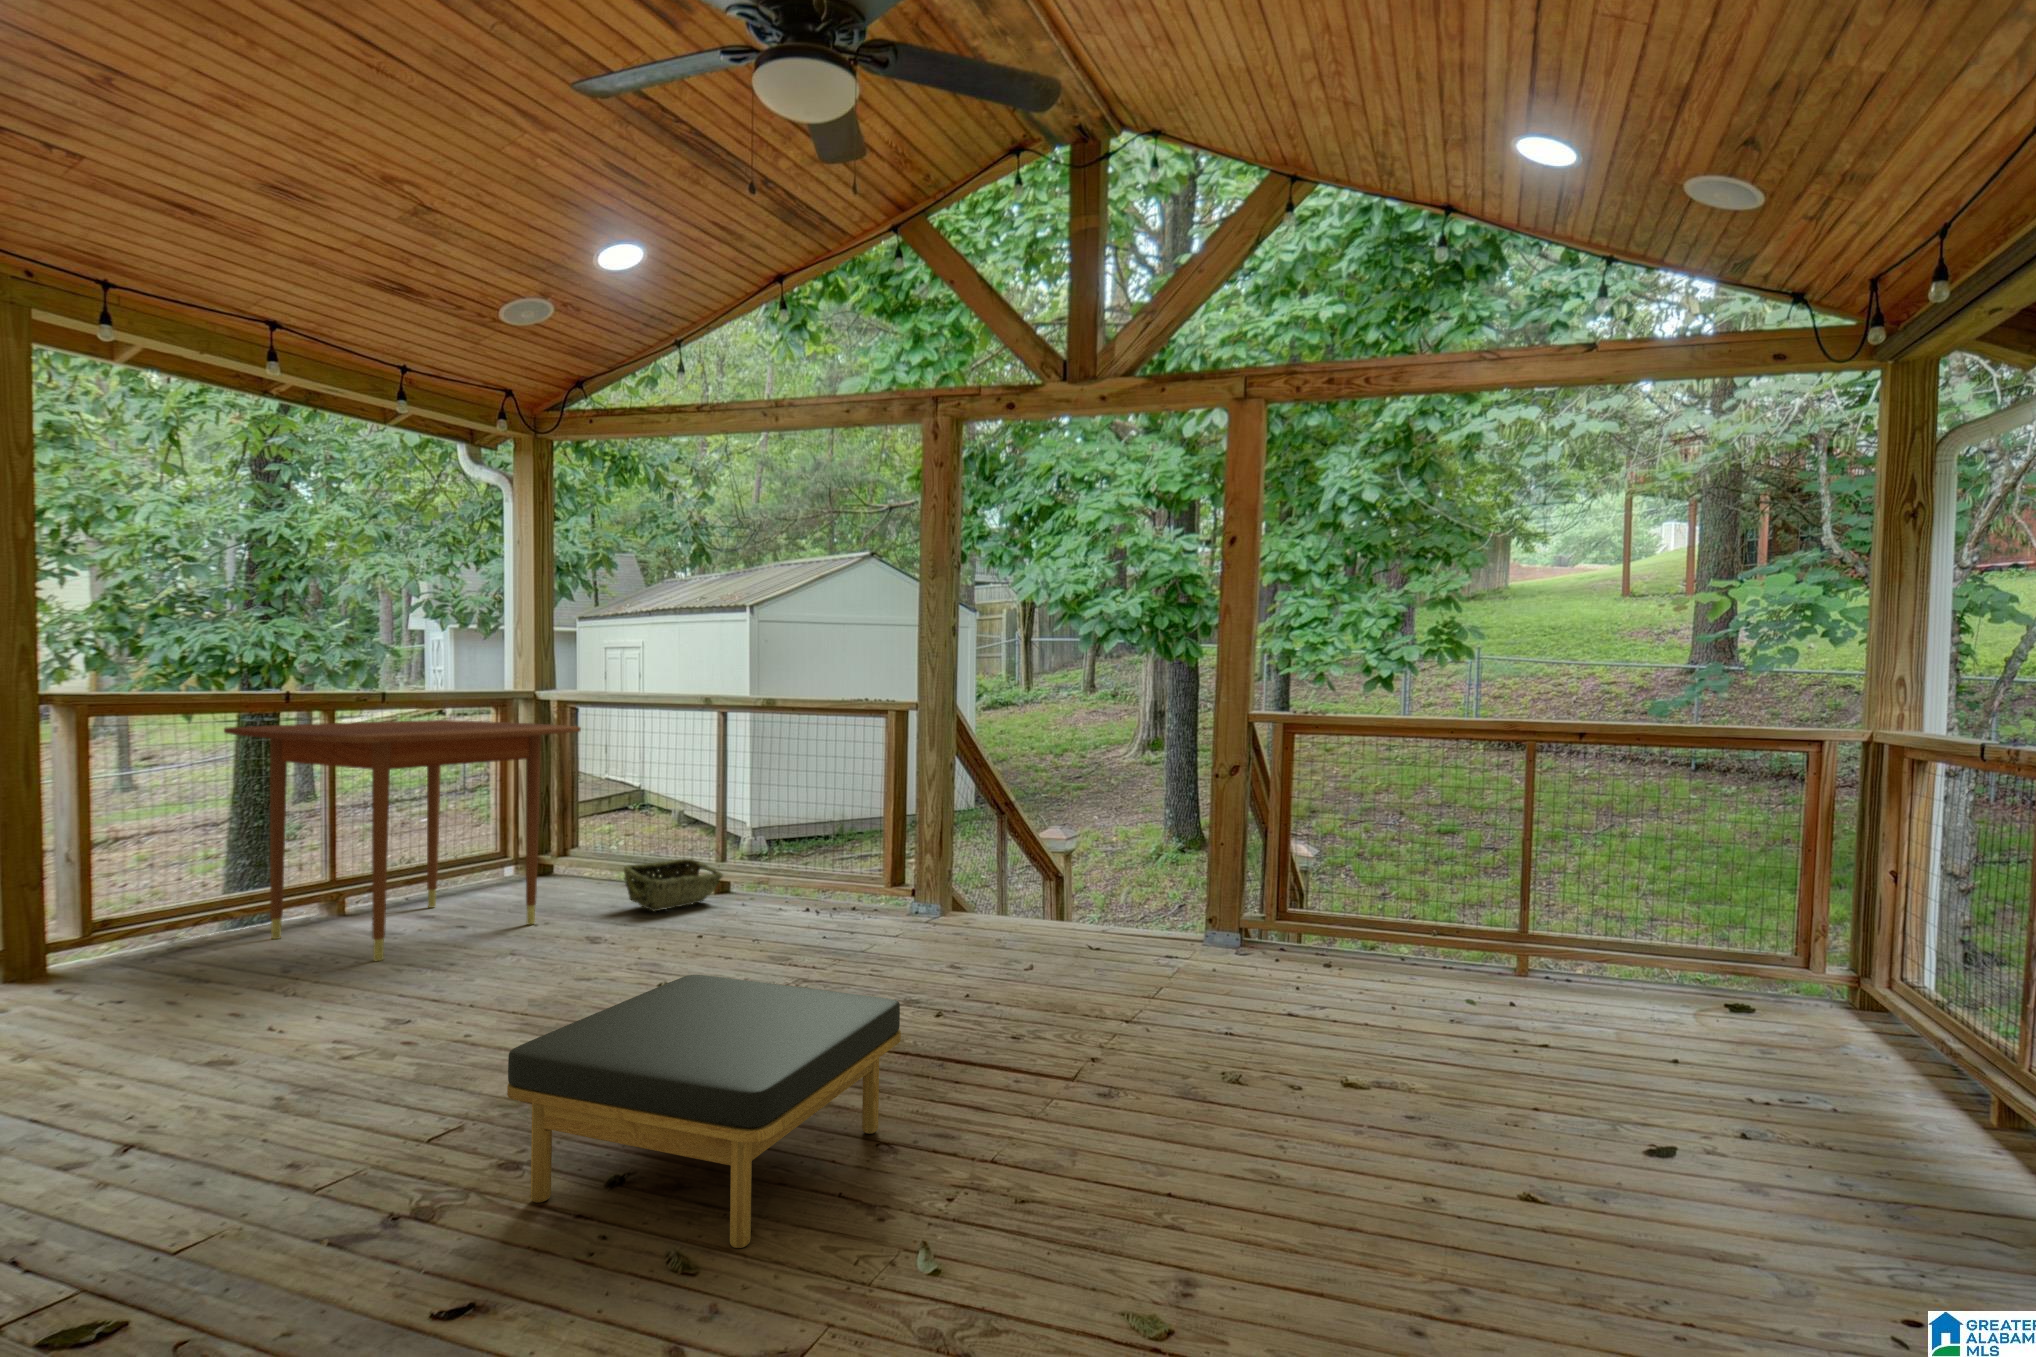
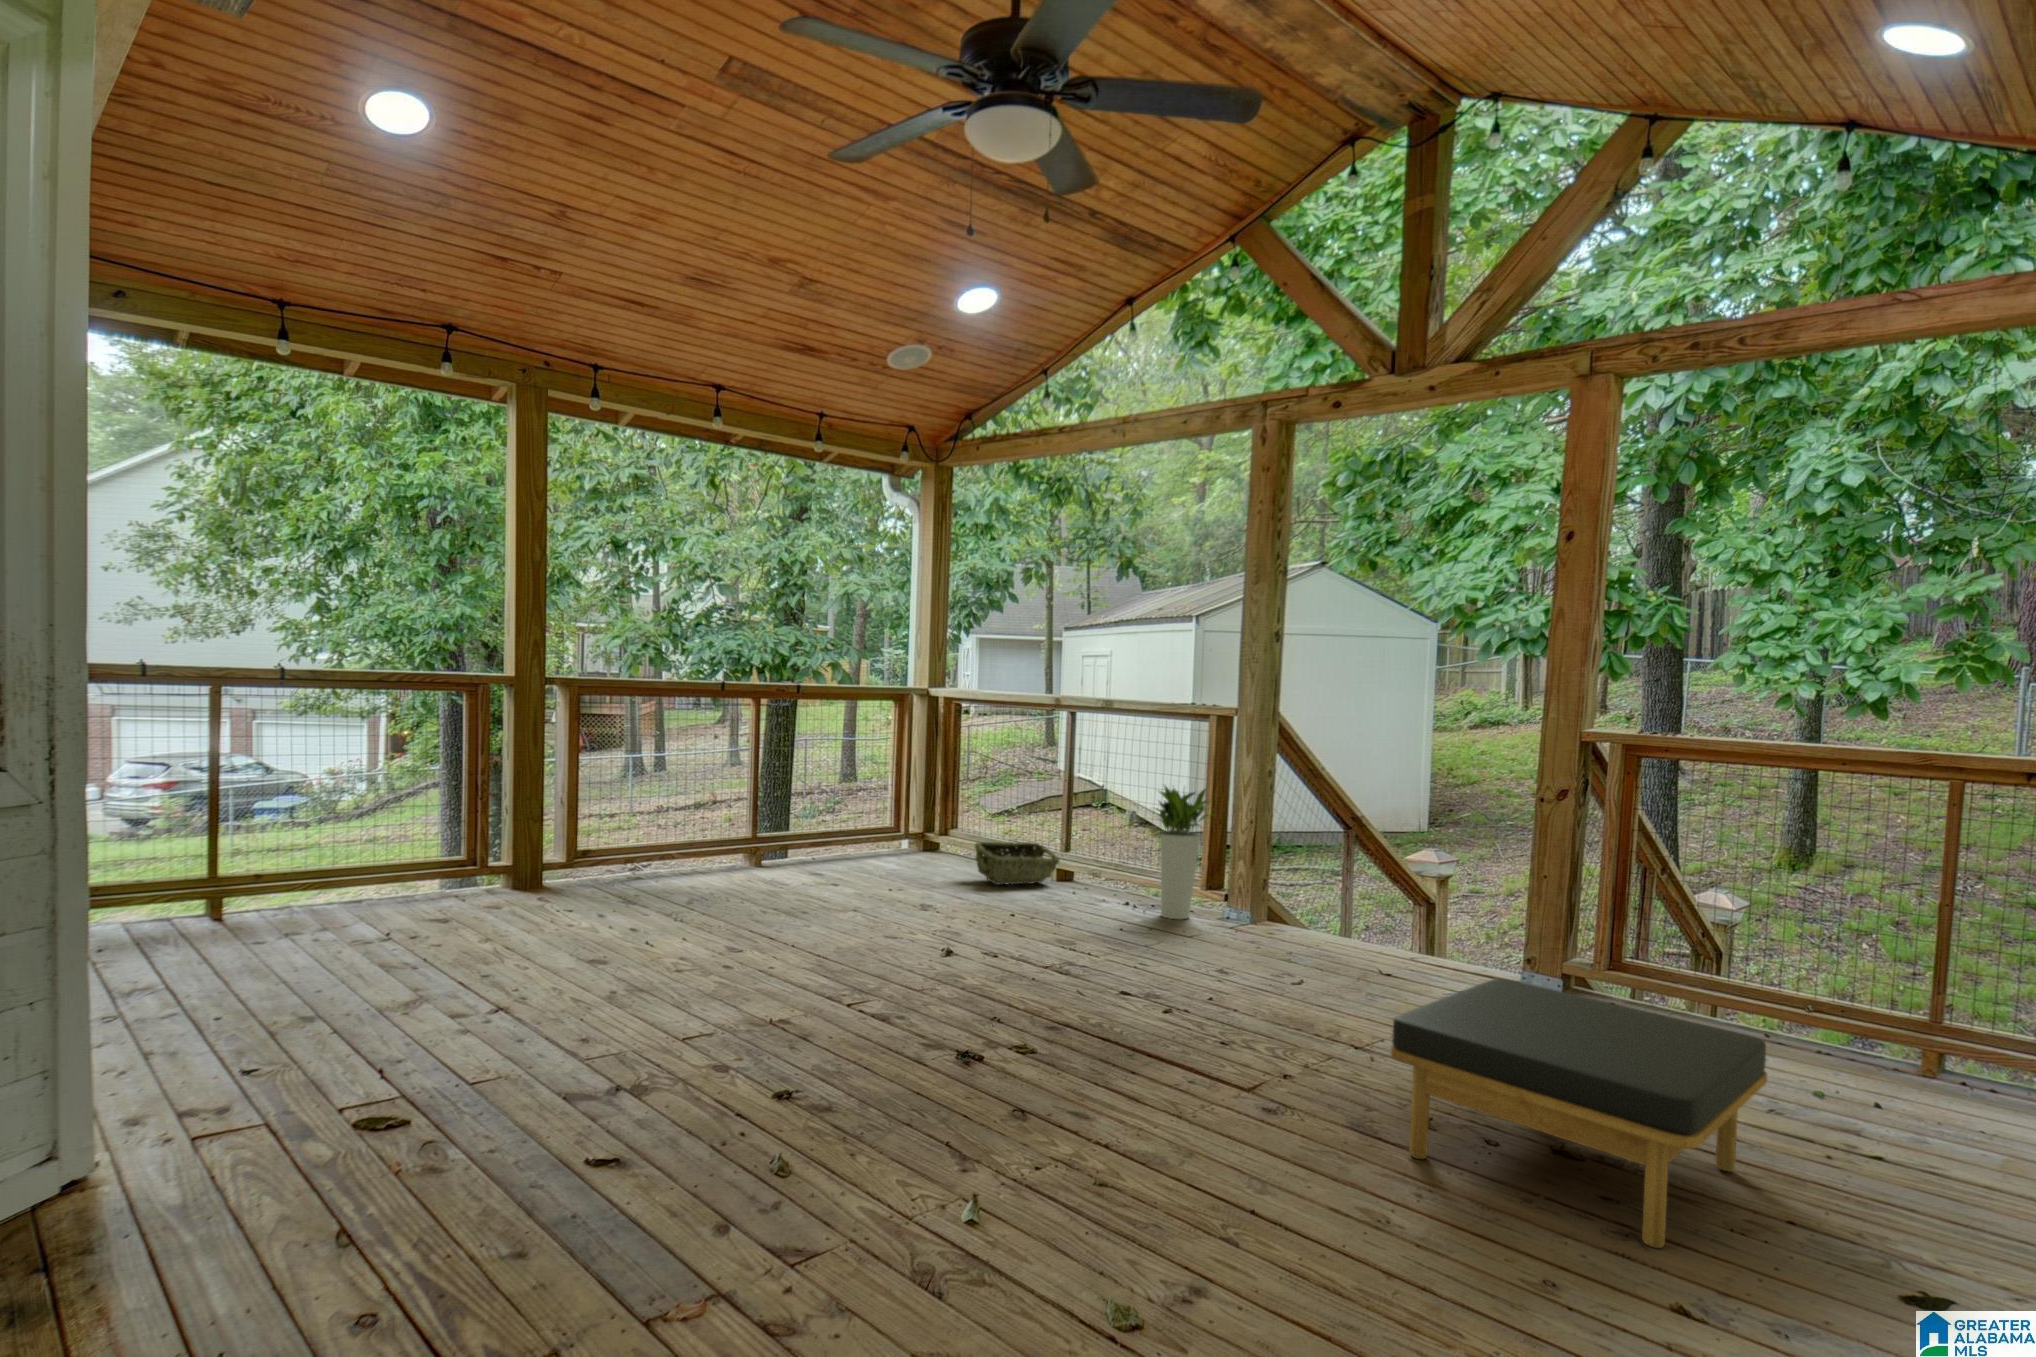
dining table: present [224,720,581,961] -> none [696,703,940,892]
planter: none [835,784,904,923] -> present [1156,786,1210,919]
ottoman: present [507,975,901,1248] -> present [1391,979,1767,1248]

